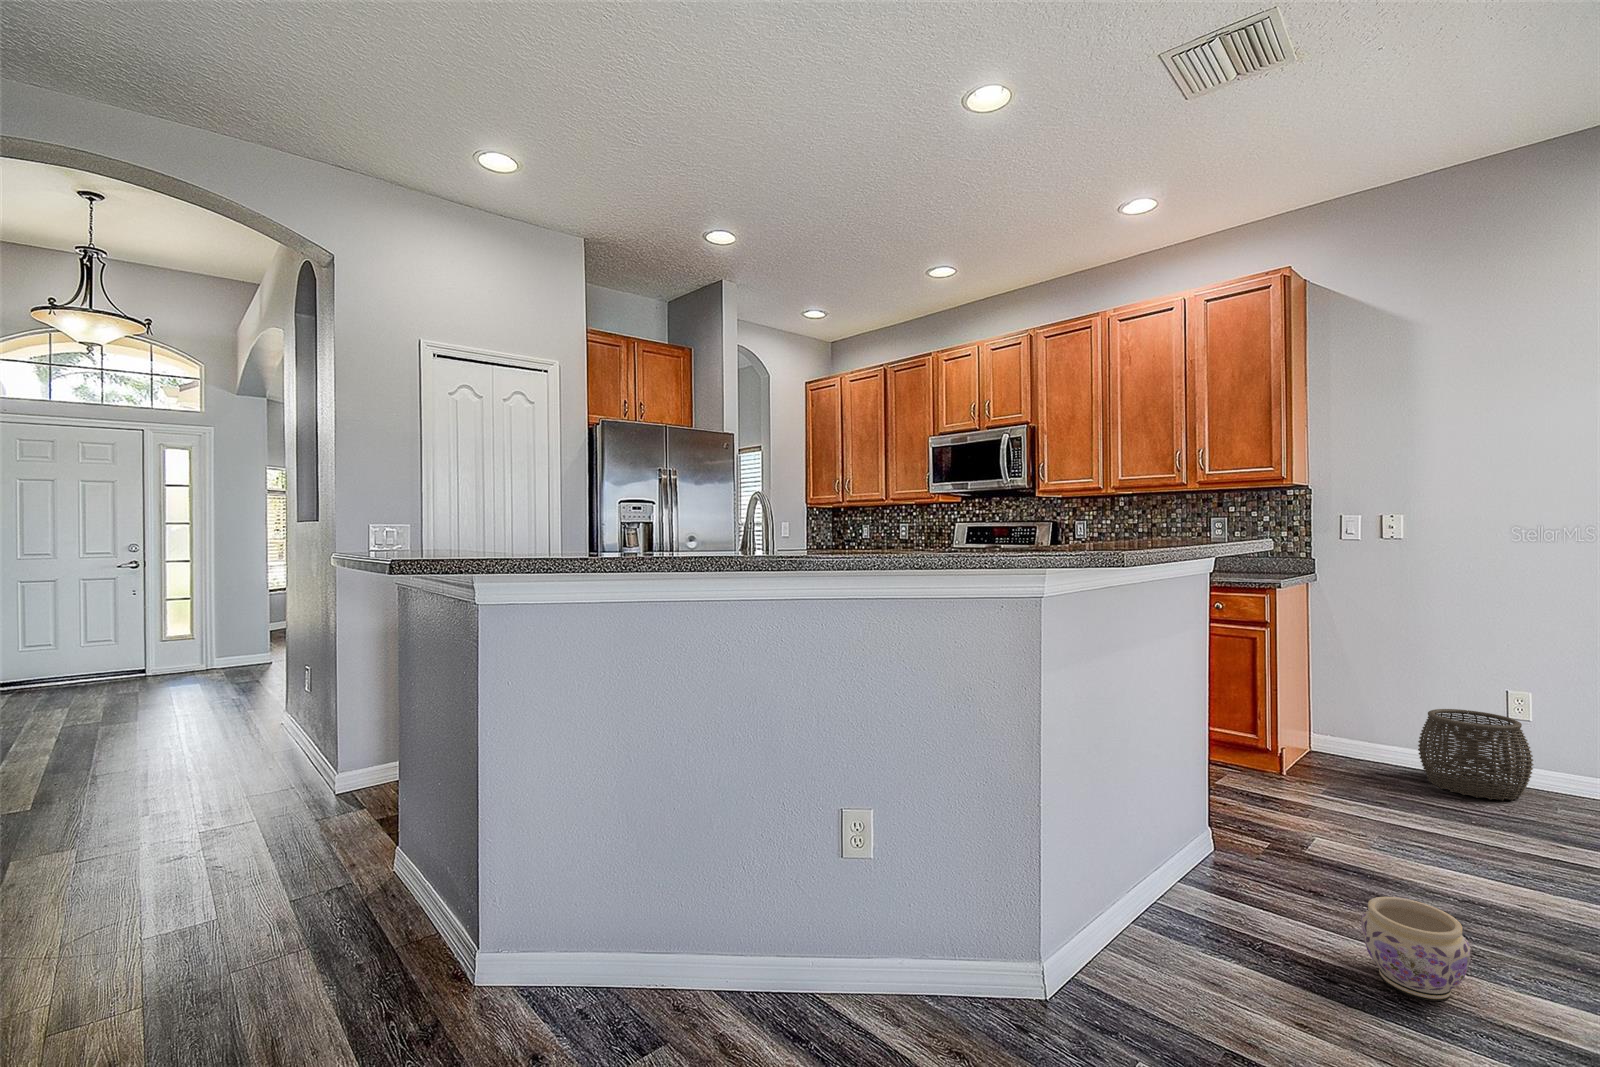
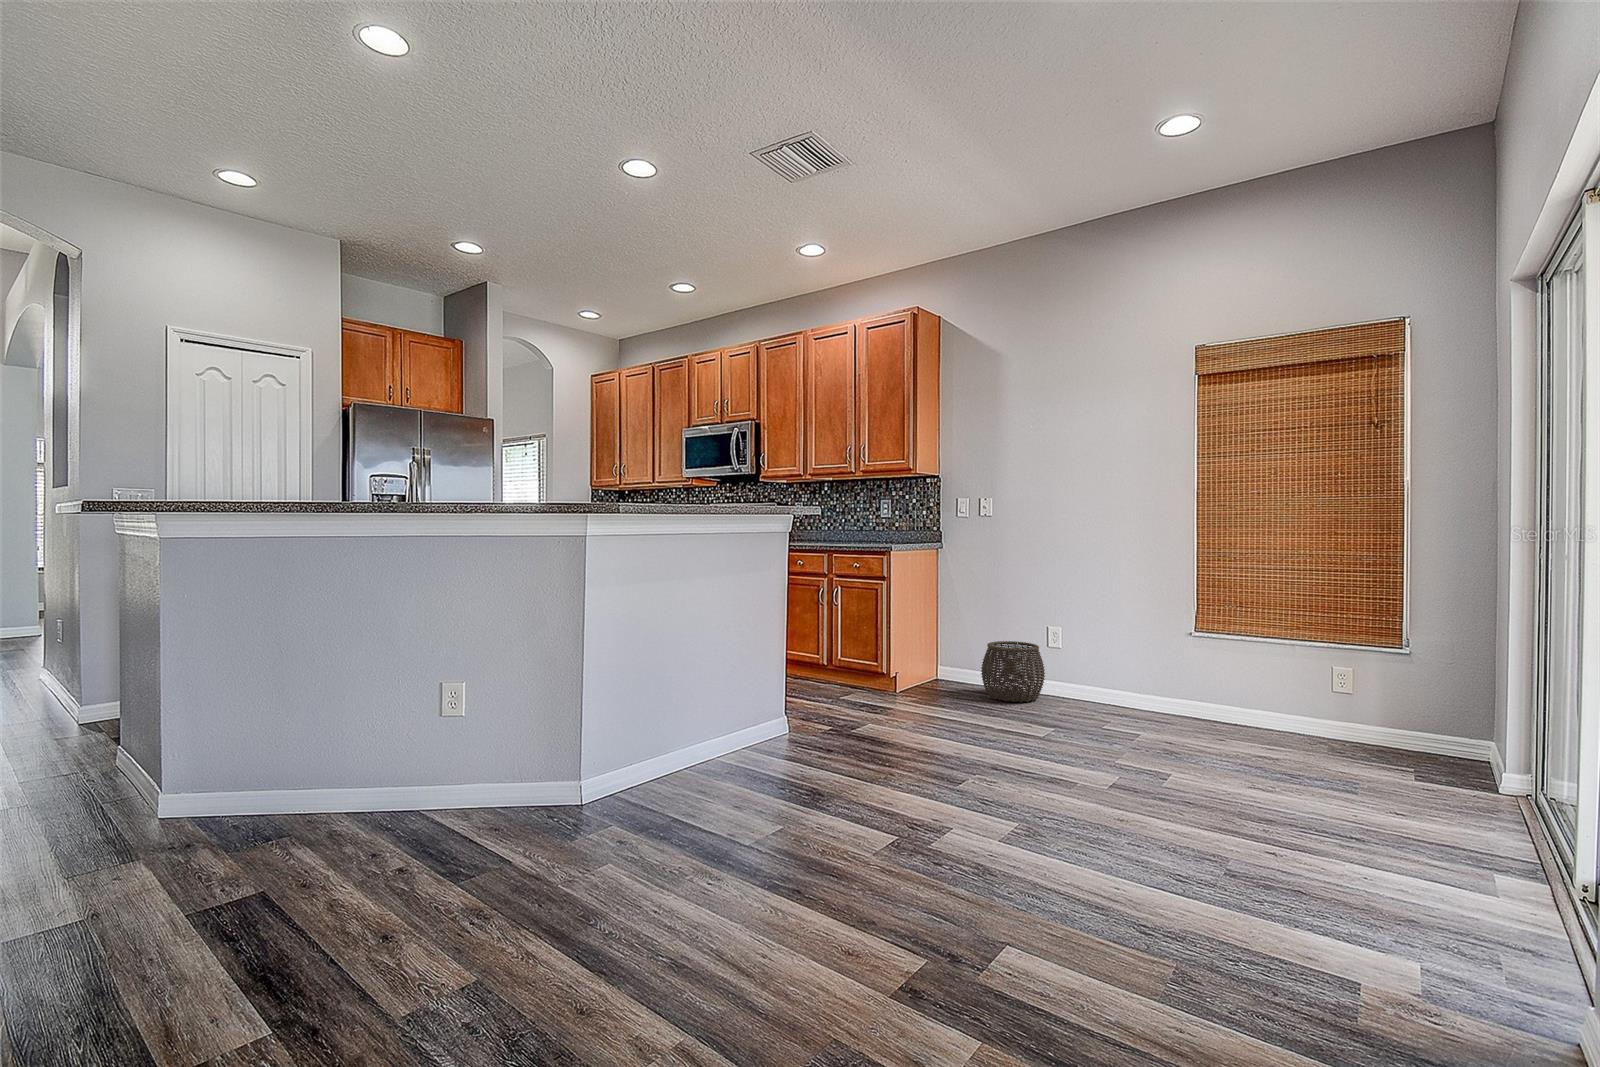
planter: present [1361,897,1470,1001] -> none [797,732,849,787]

